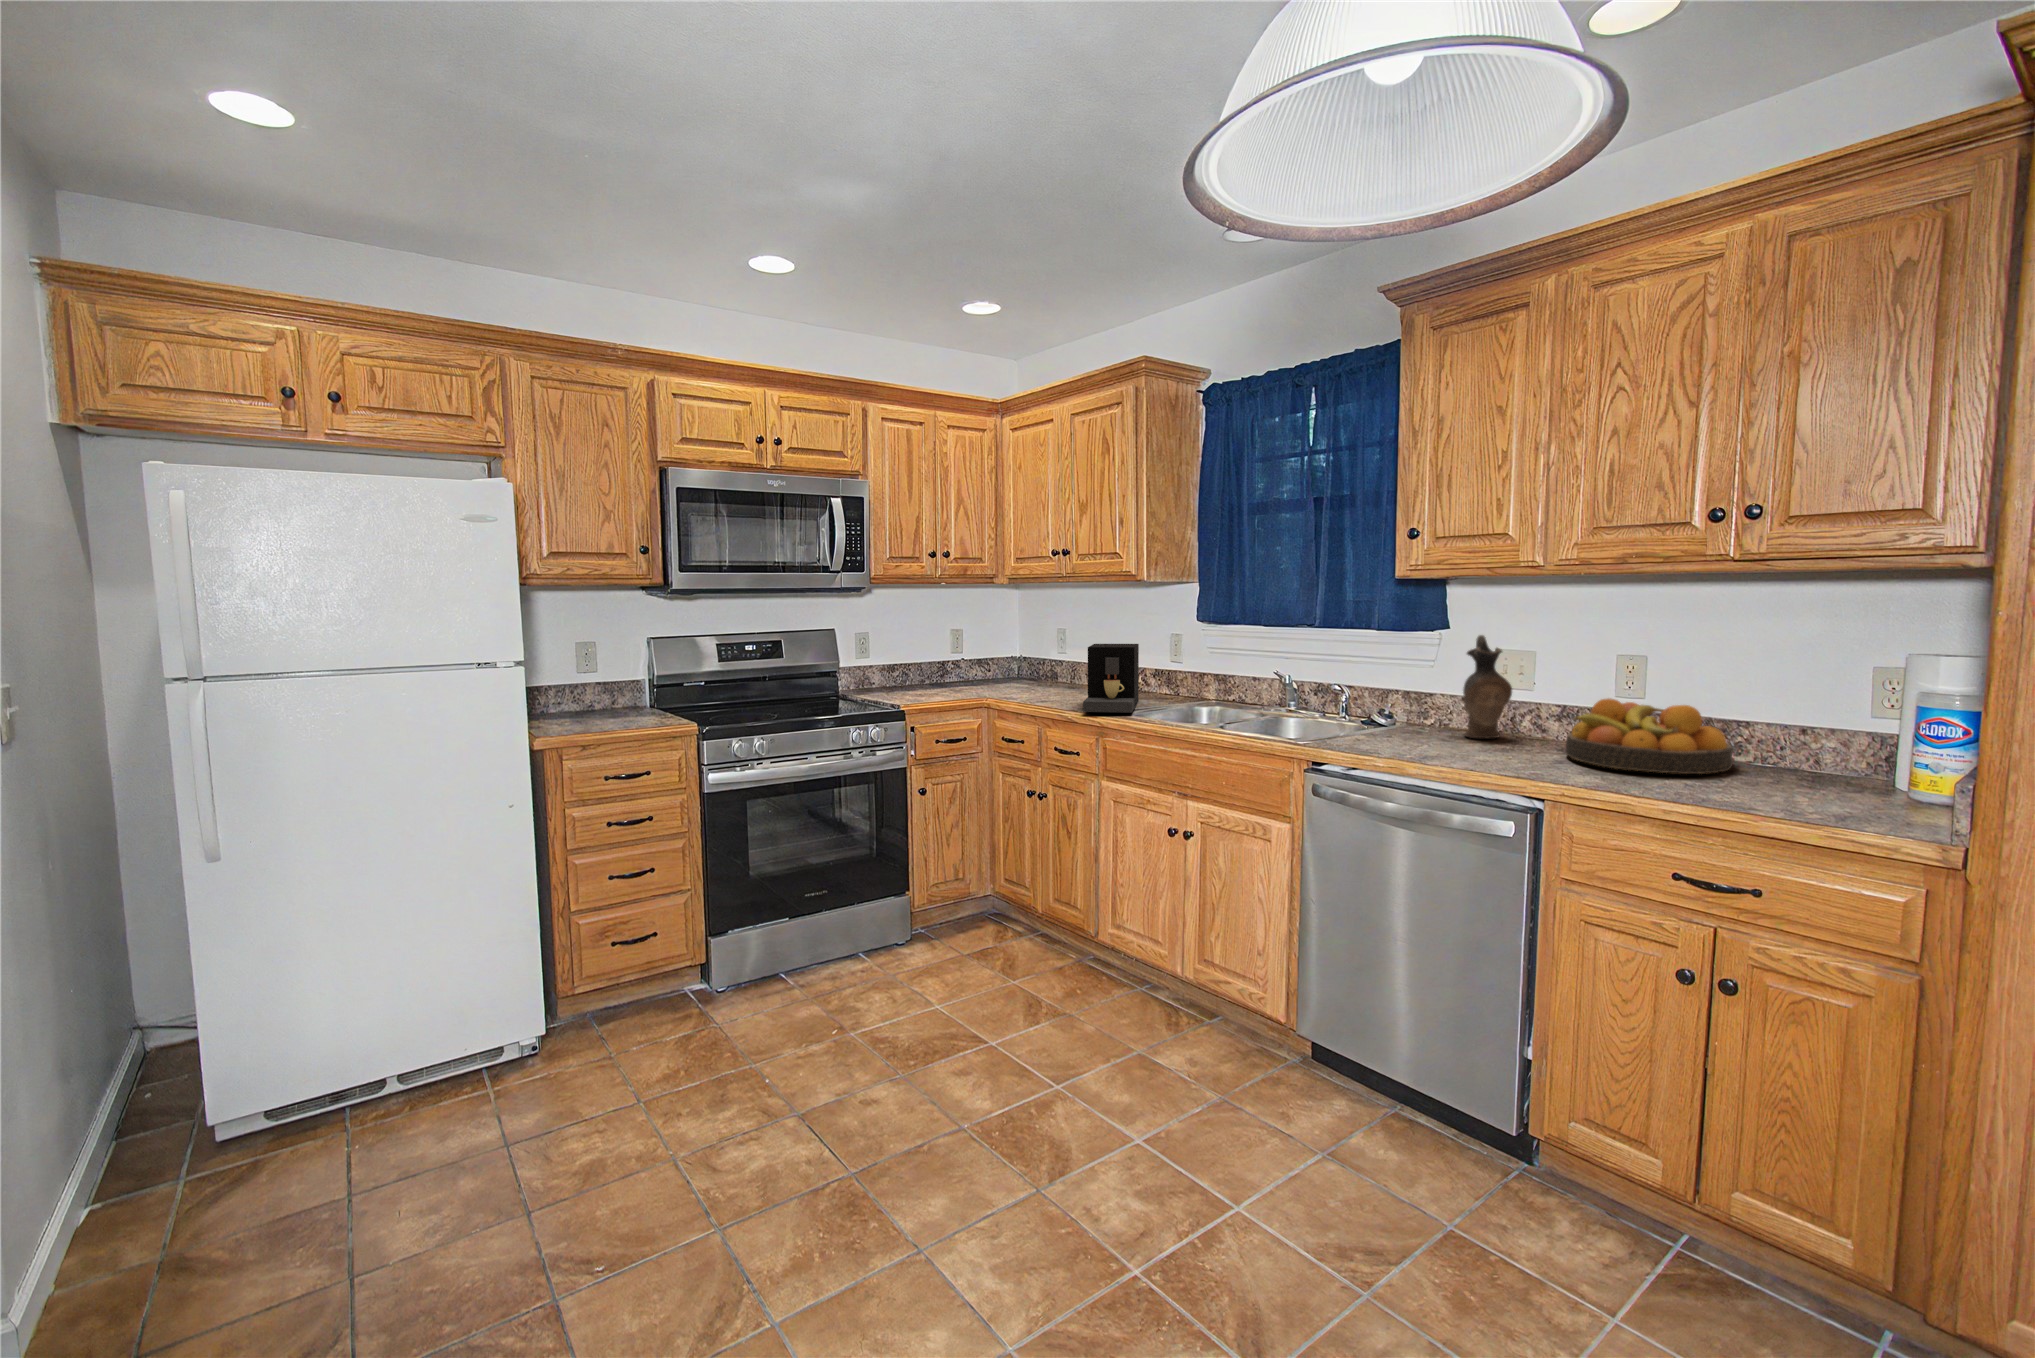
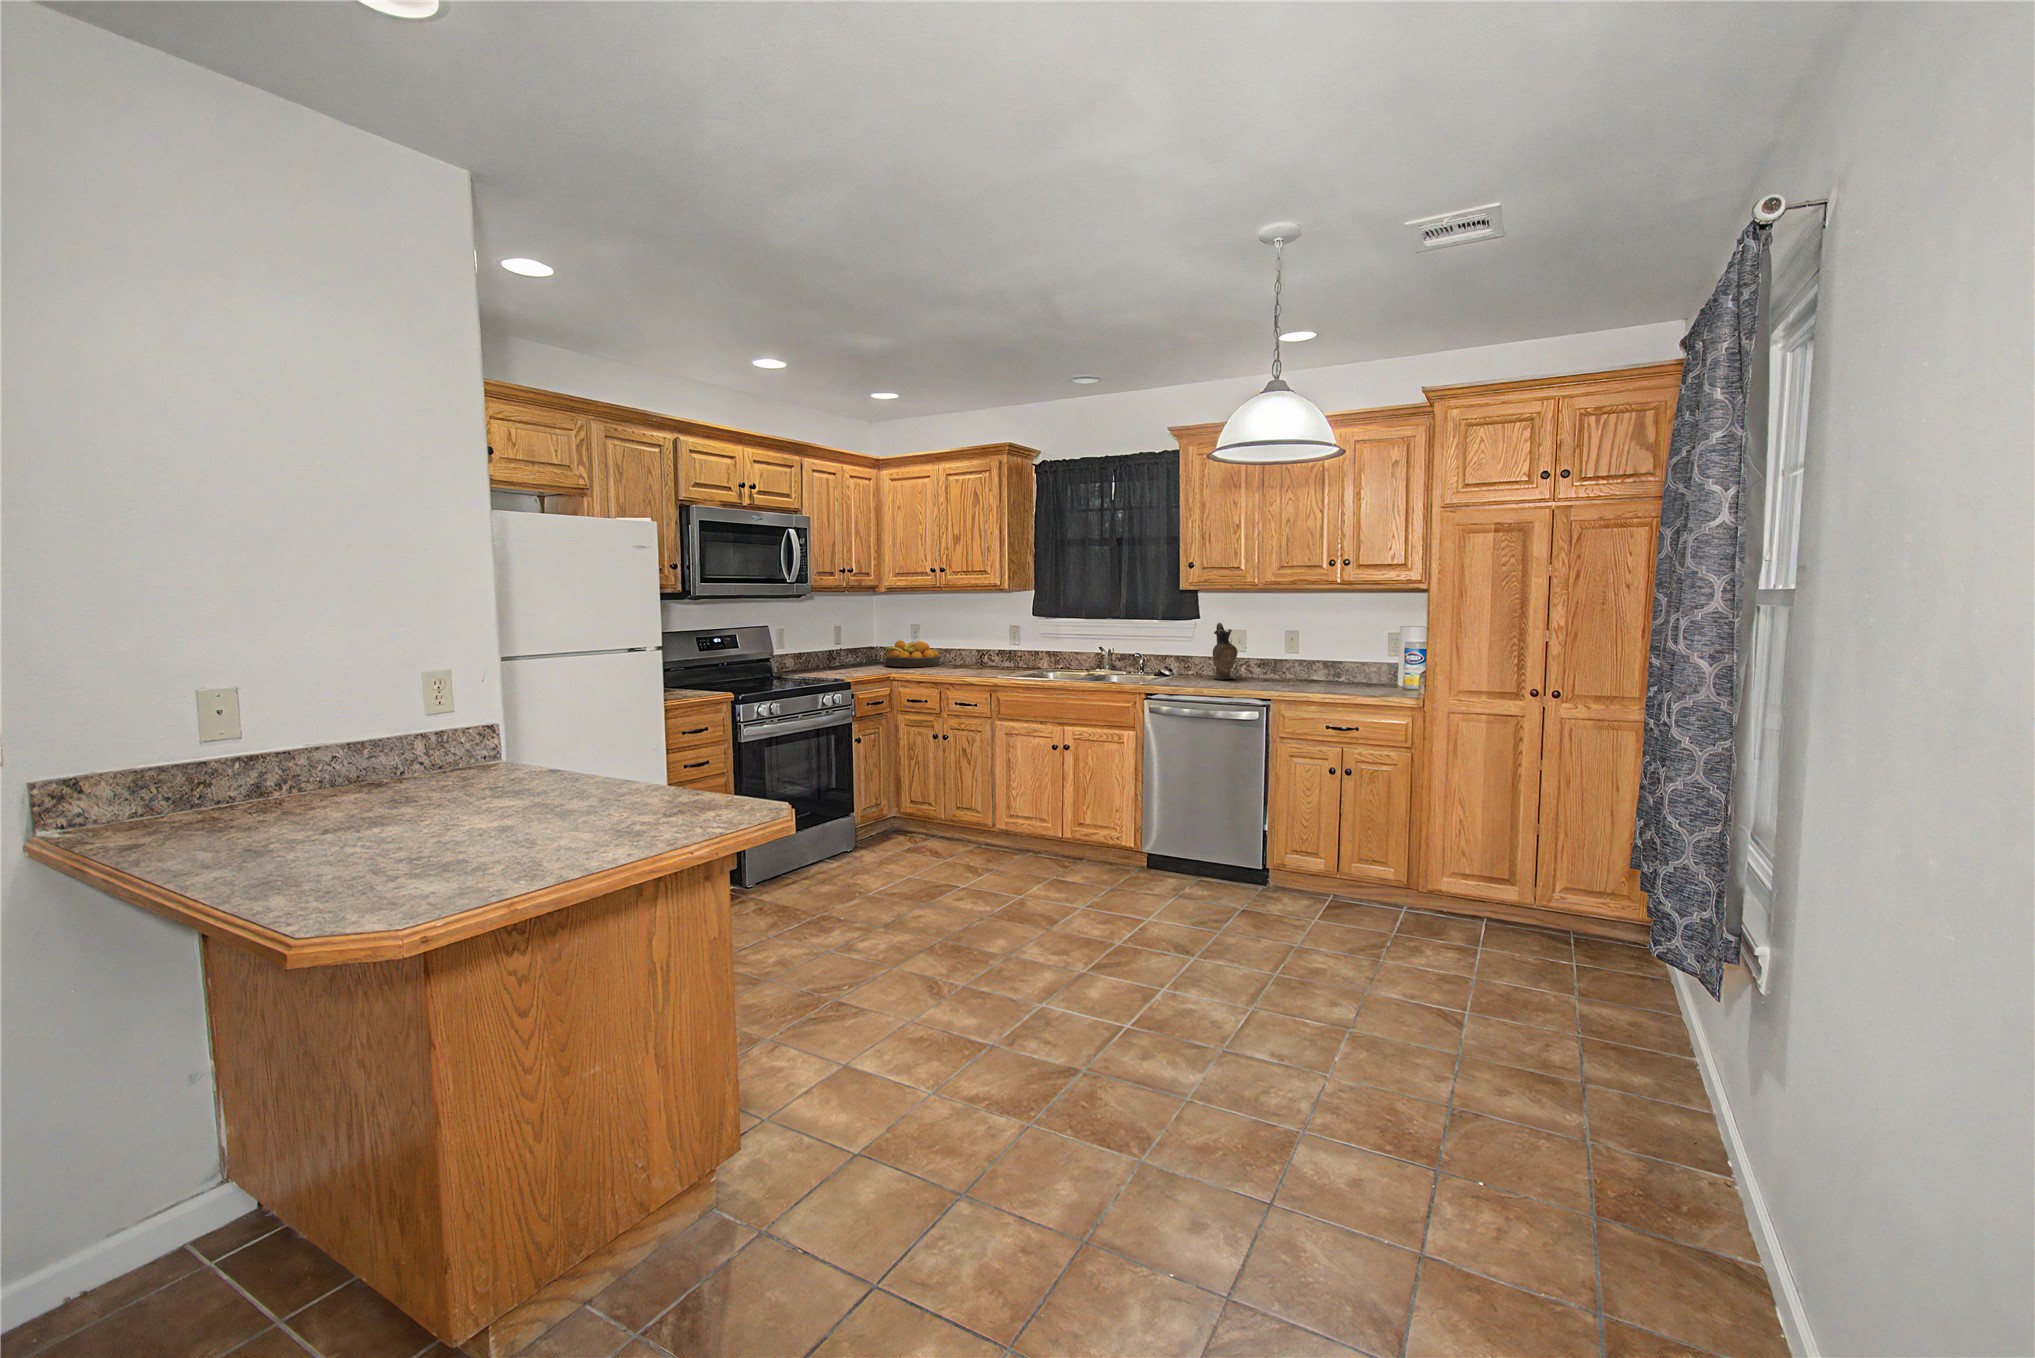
coffee maker: present [1083,644,1139,713] -> none [973,633,1014,678]
fruit bowl: present [1565,699,1733,774] -> present [885,640,940,667]

